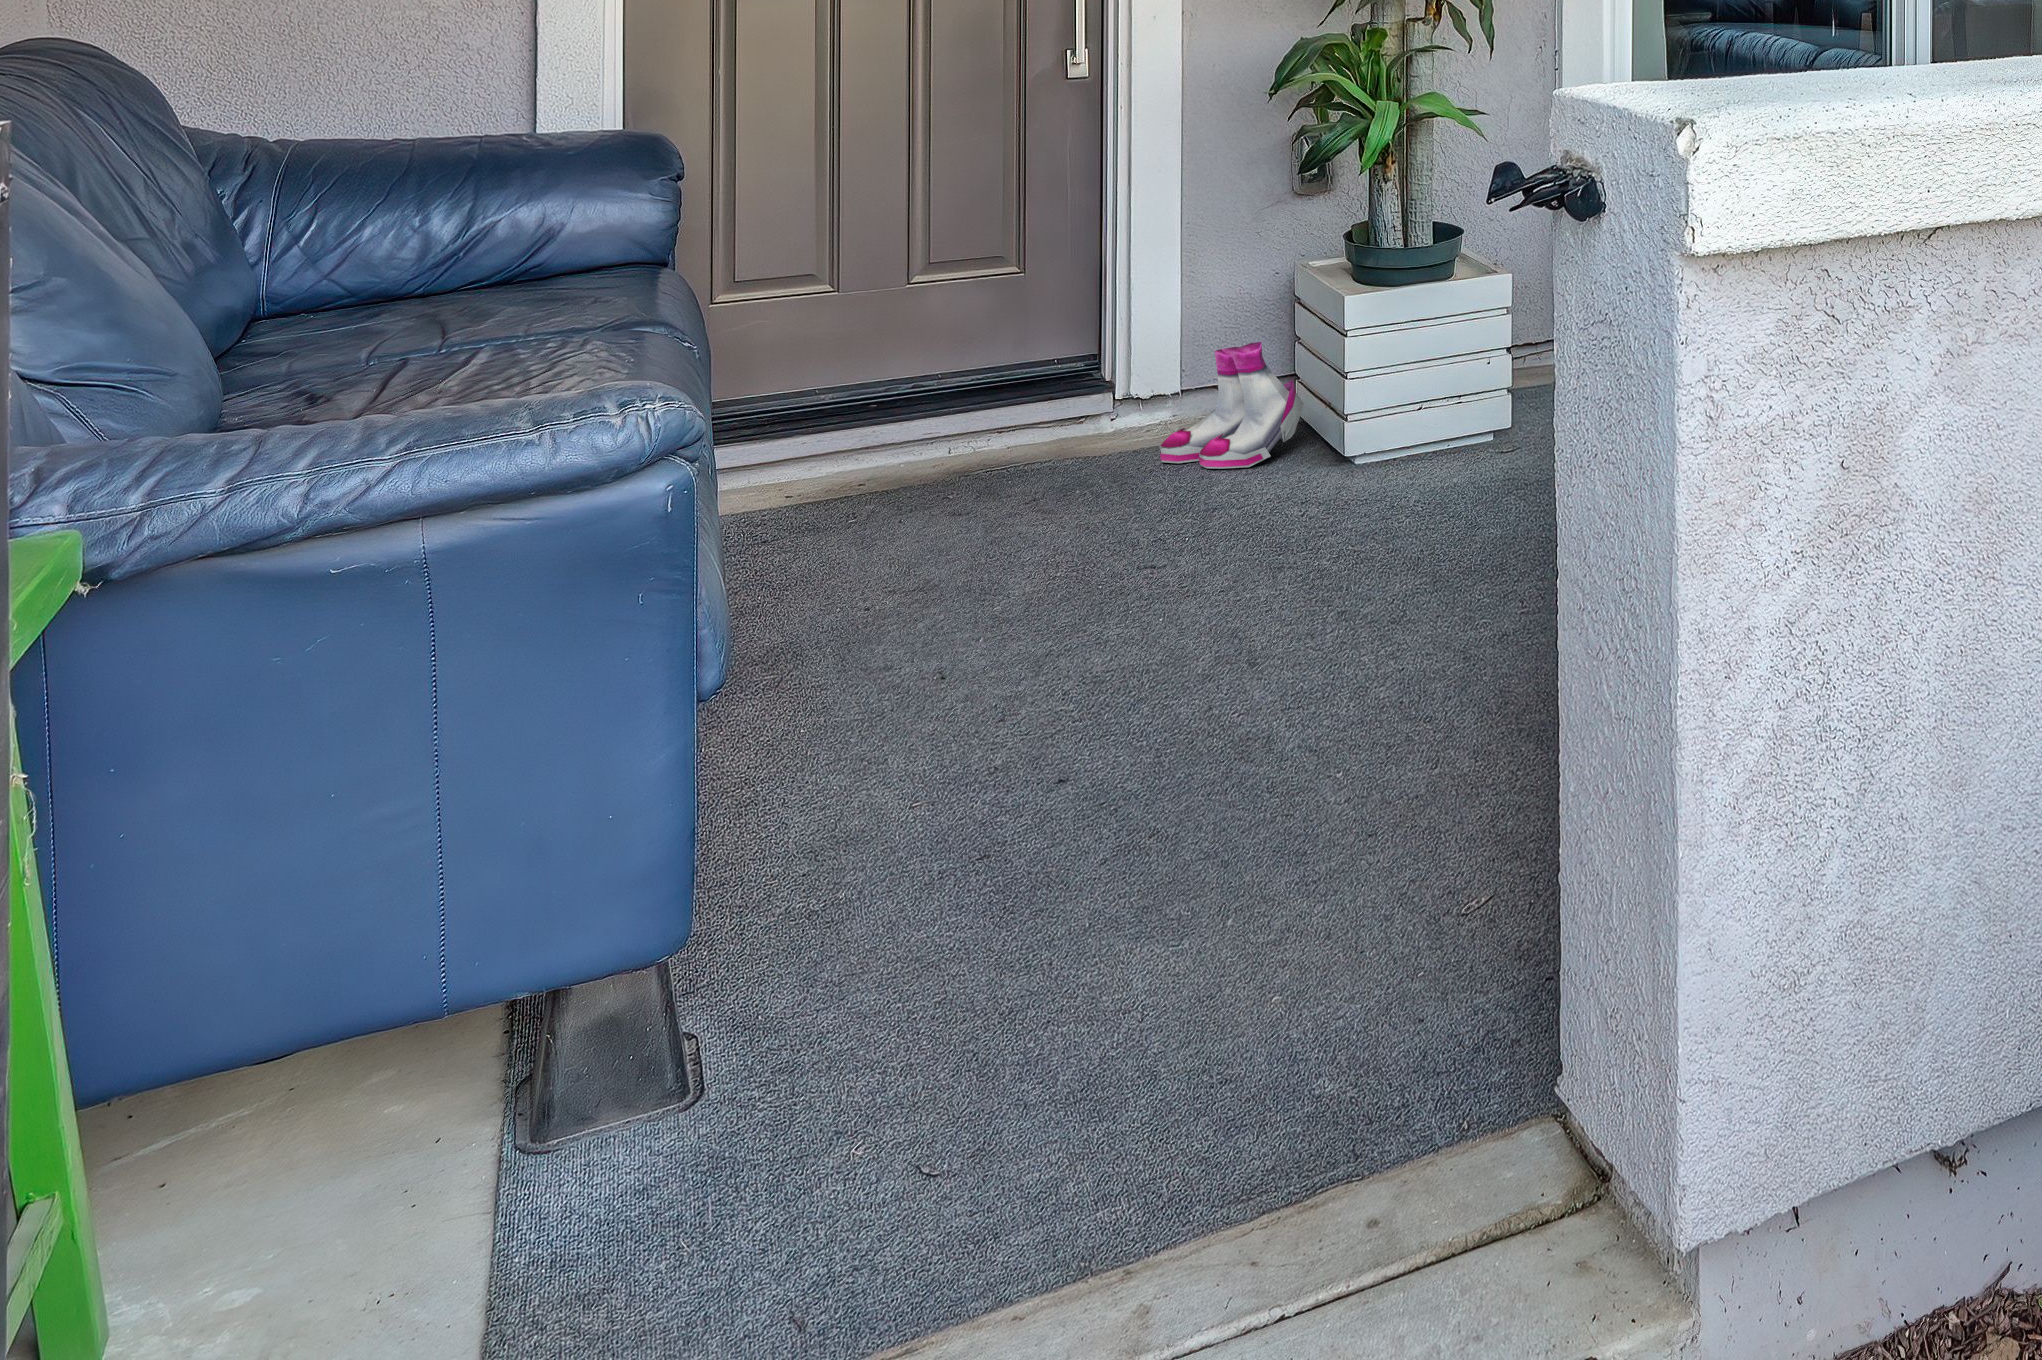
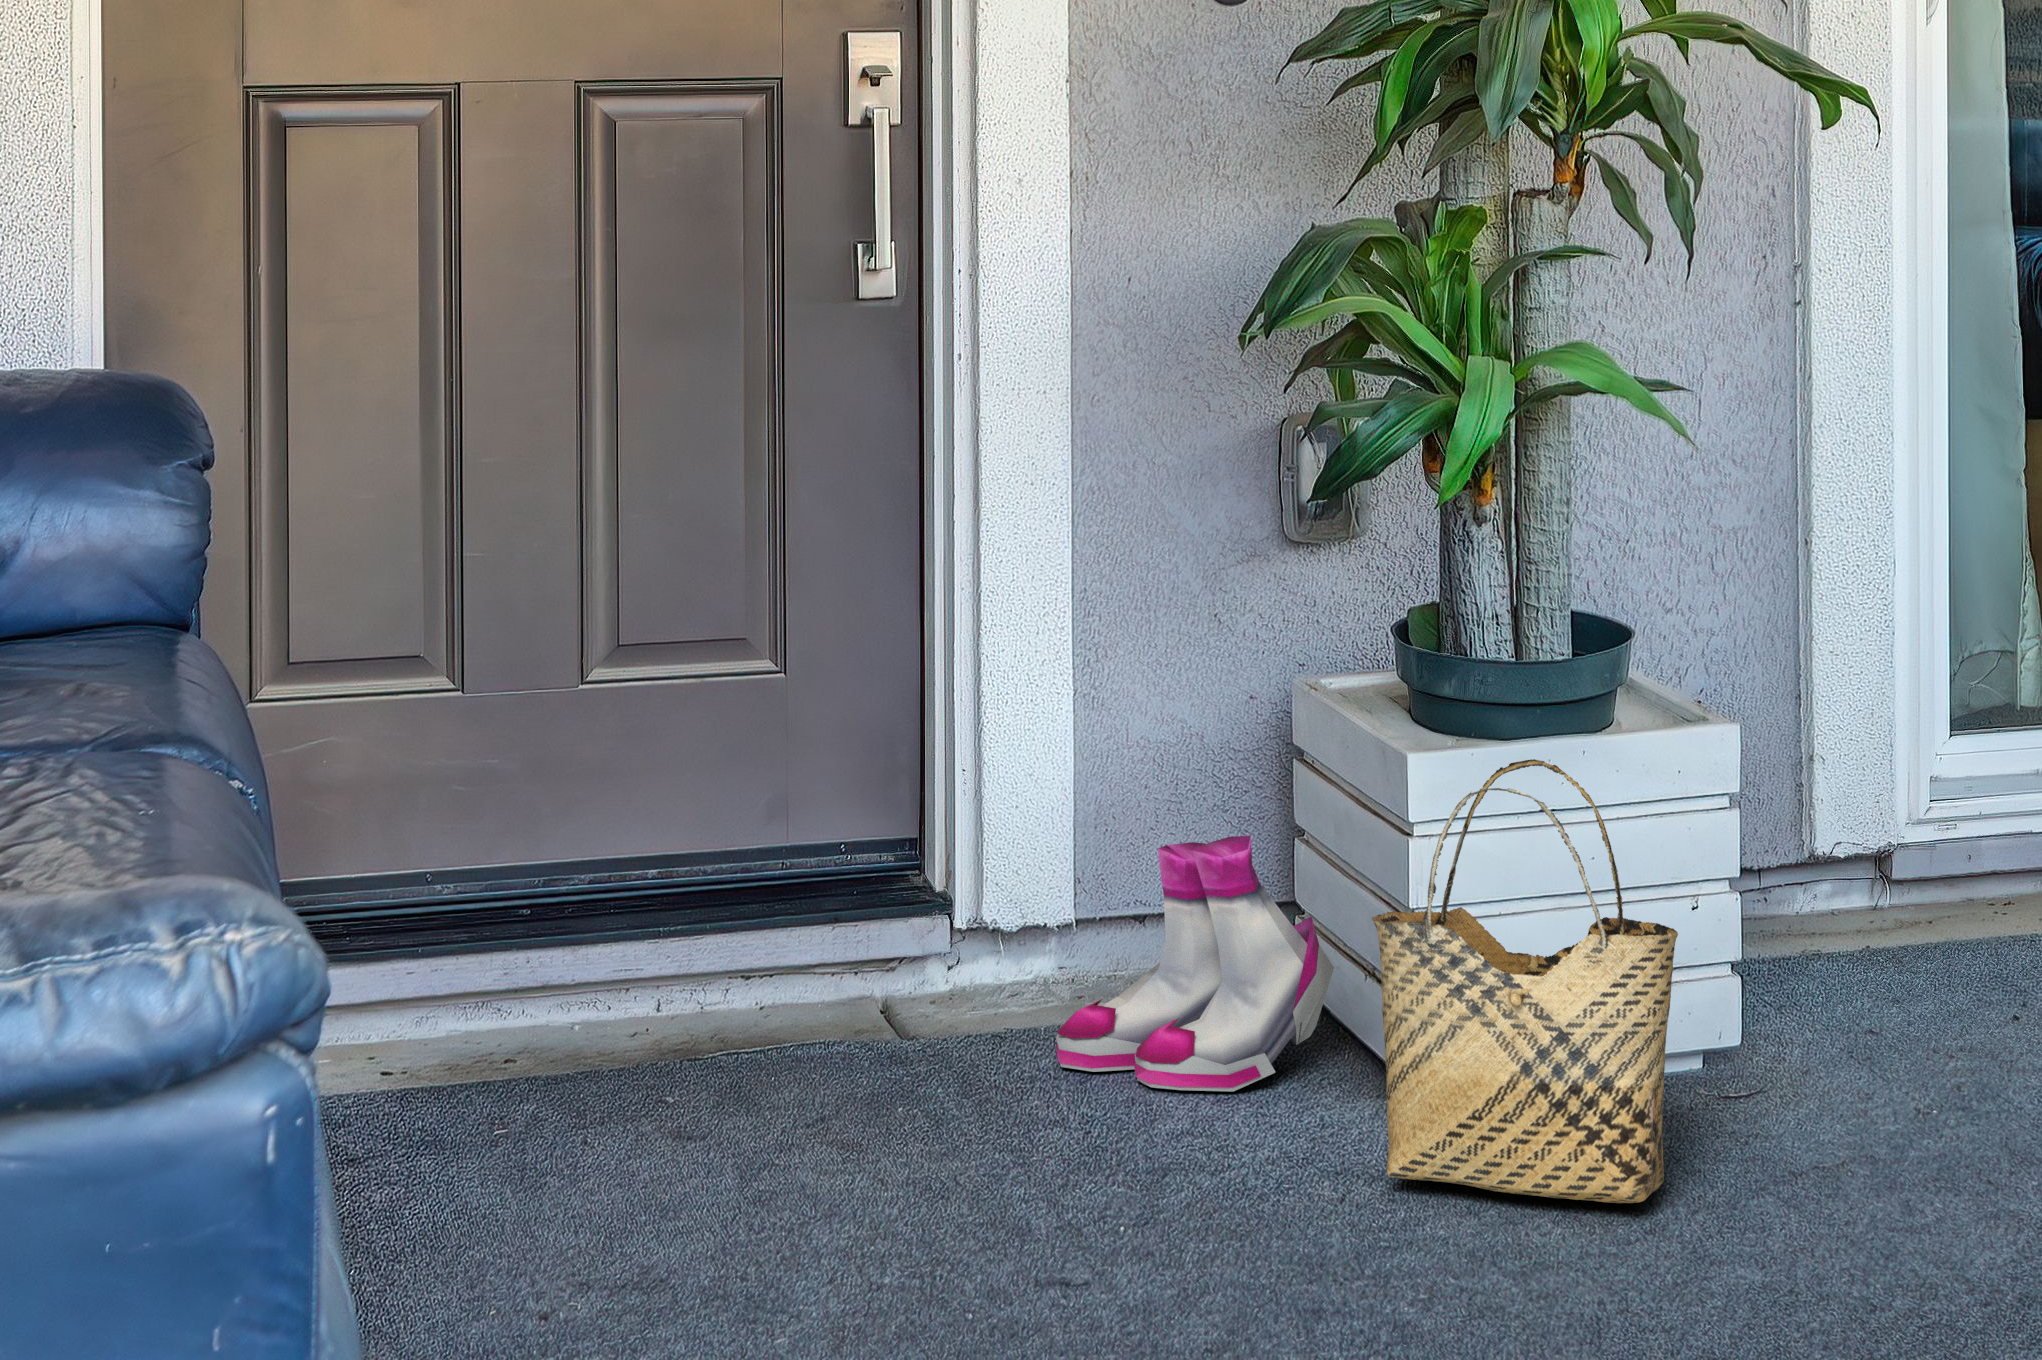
woven basket: none [1311,297,1459,502] -> present [1372,759,1678,1203]

